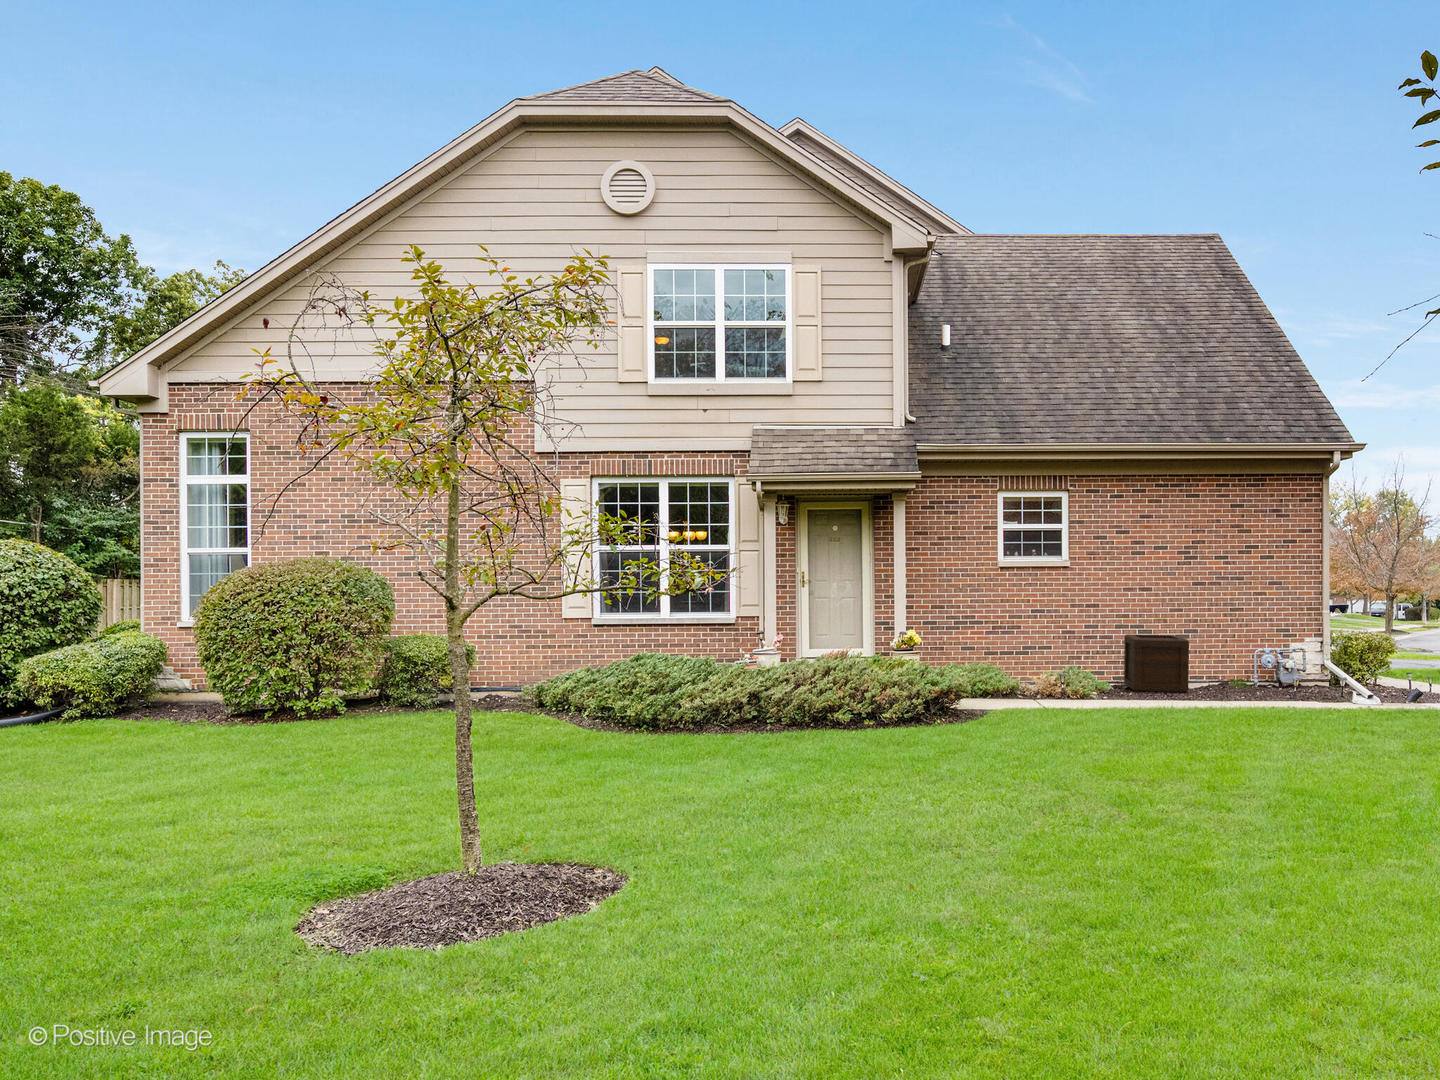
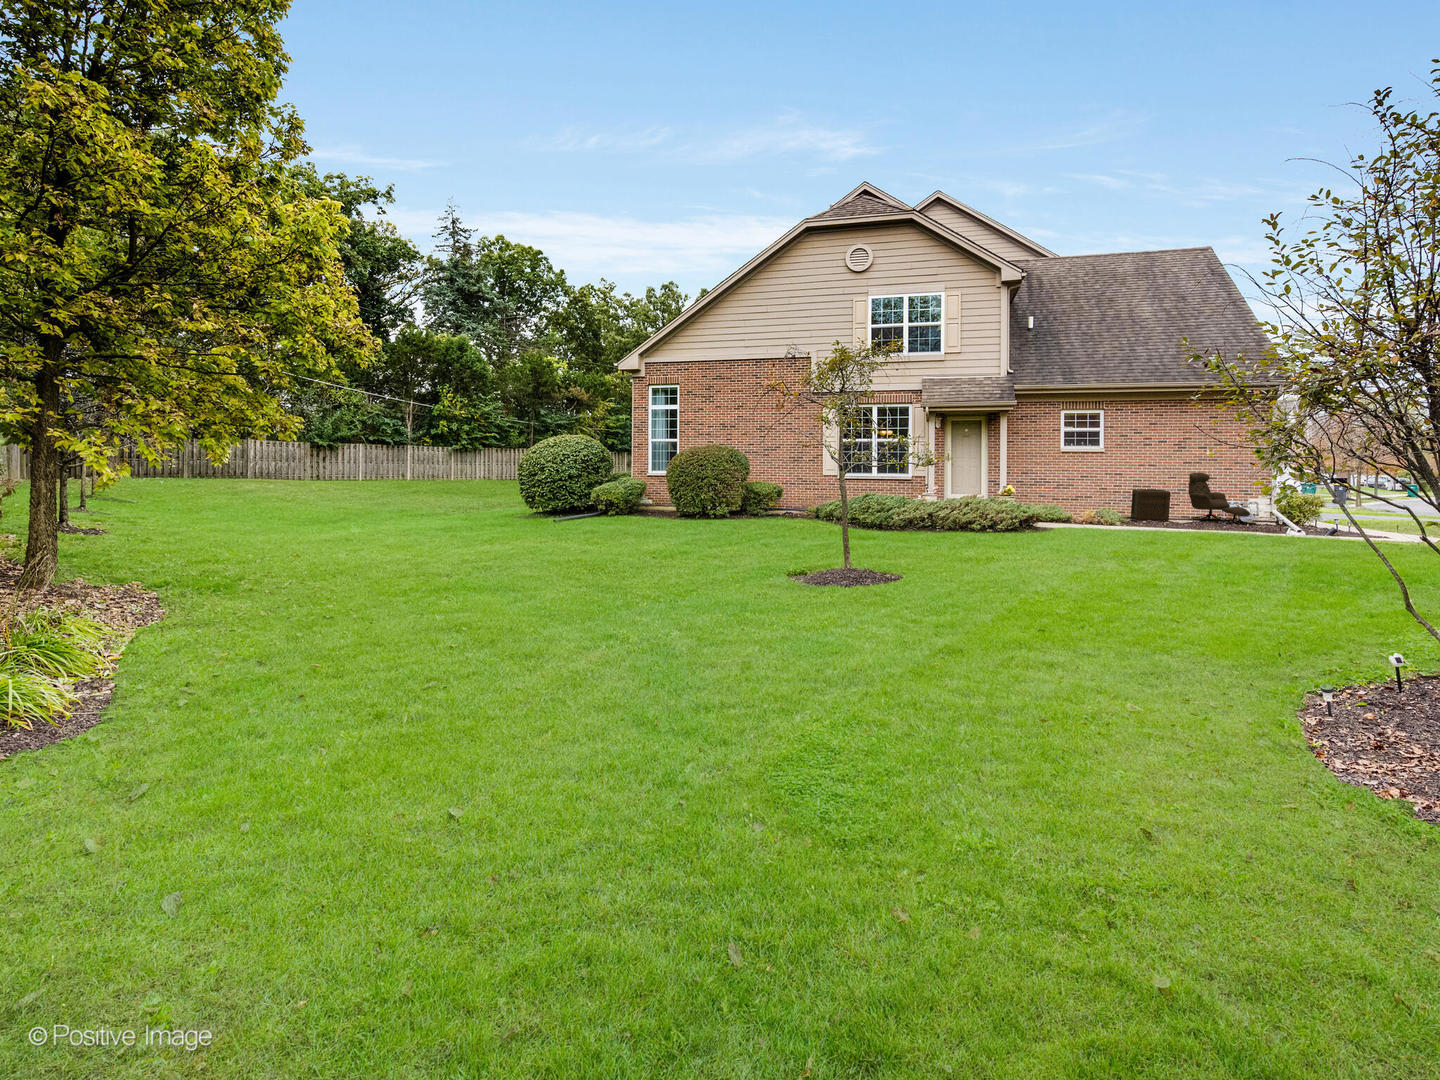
lounge chair: none [1218,604,1323,697] -> present [1189,473,1250,523]

